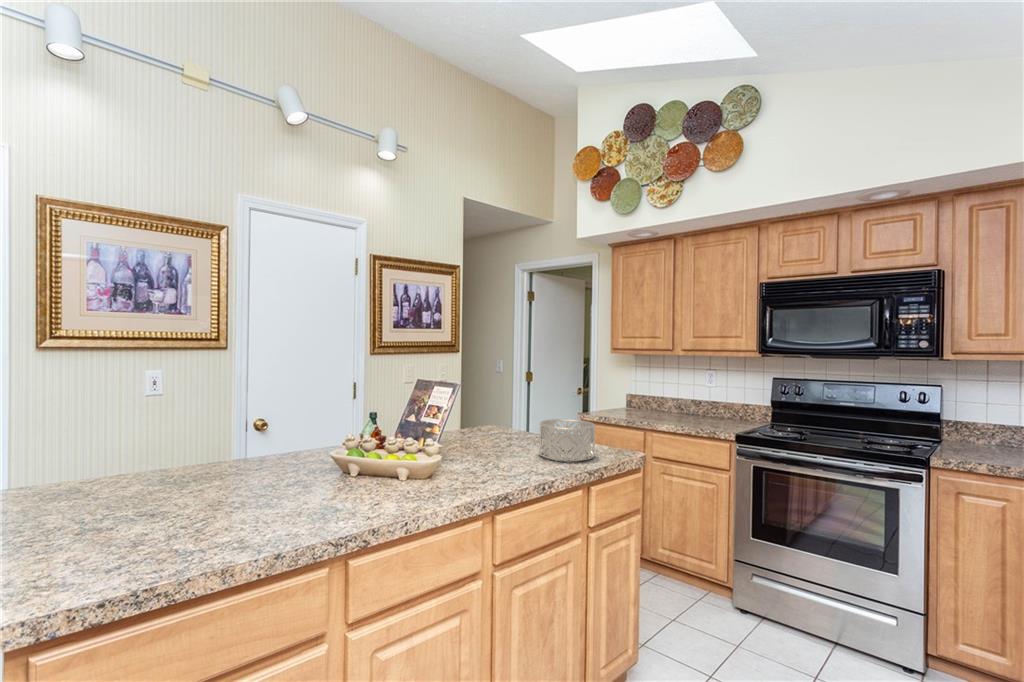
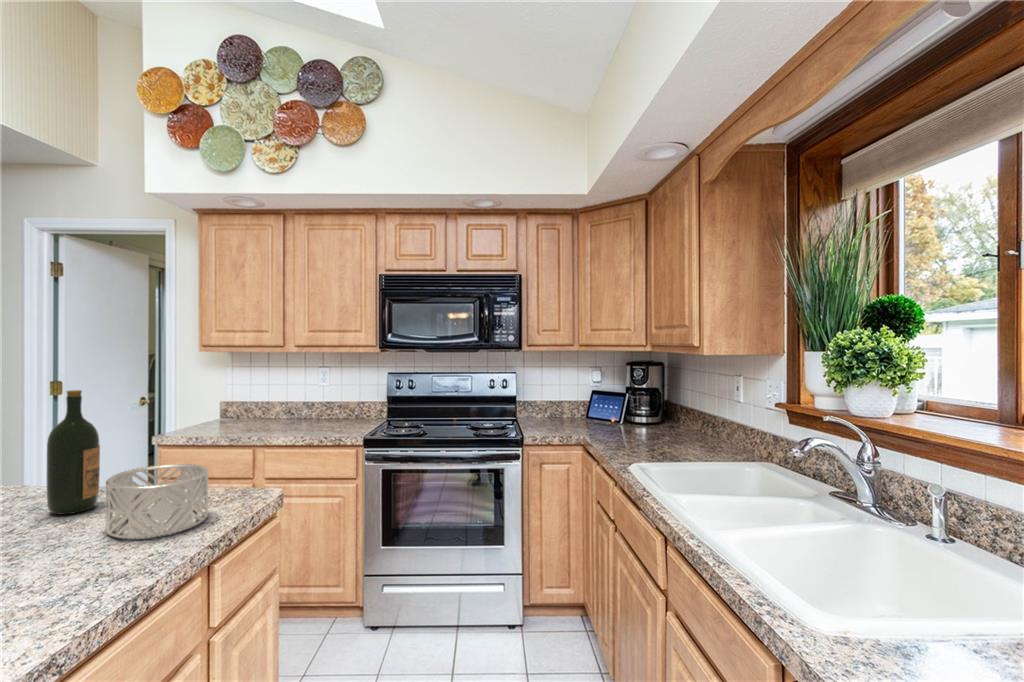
wine bottle: none [515,368,540,443] -> present [47,390,100,515]

